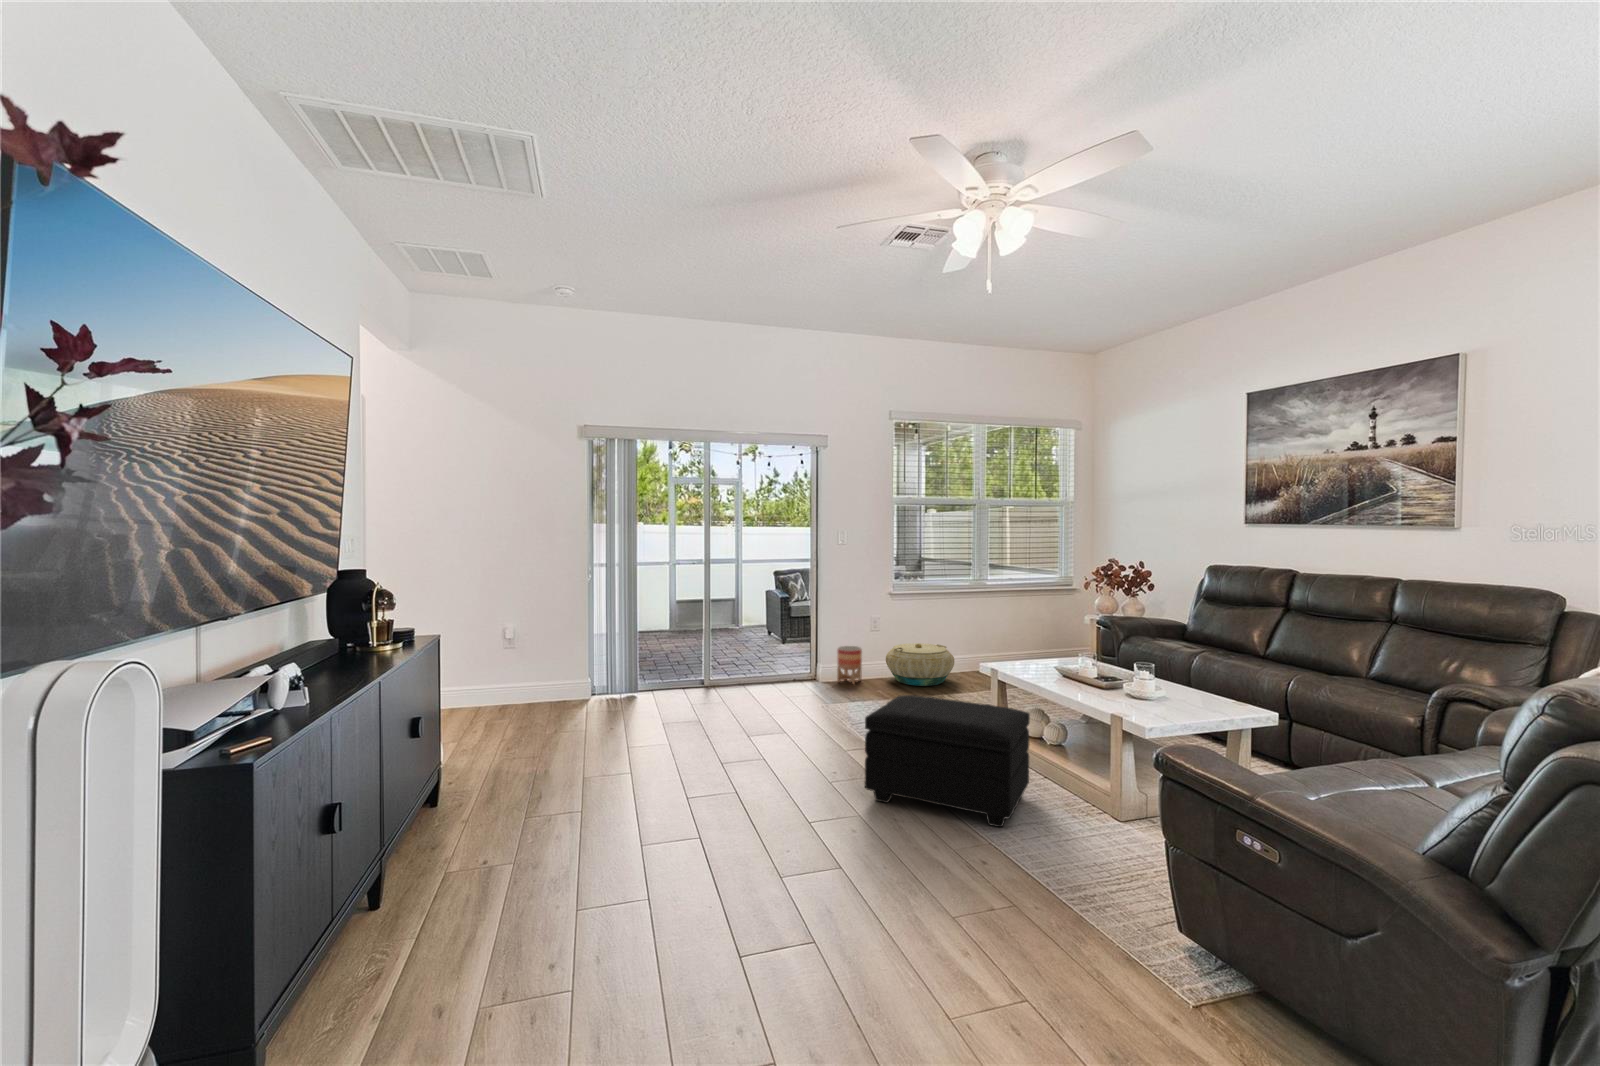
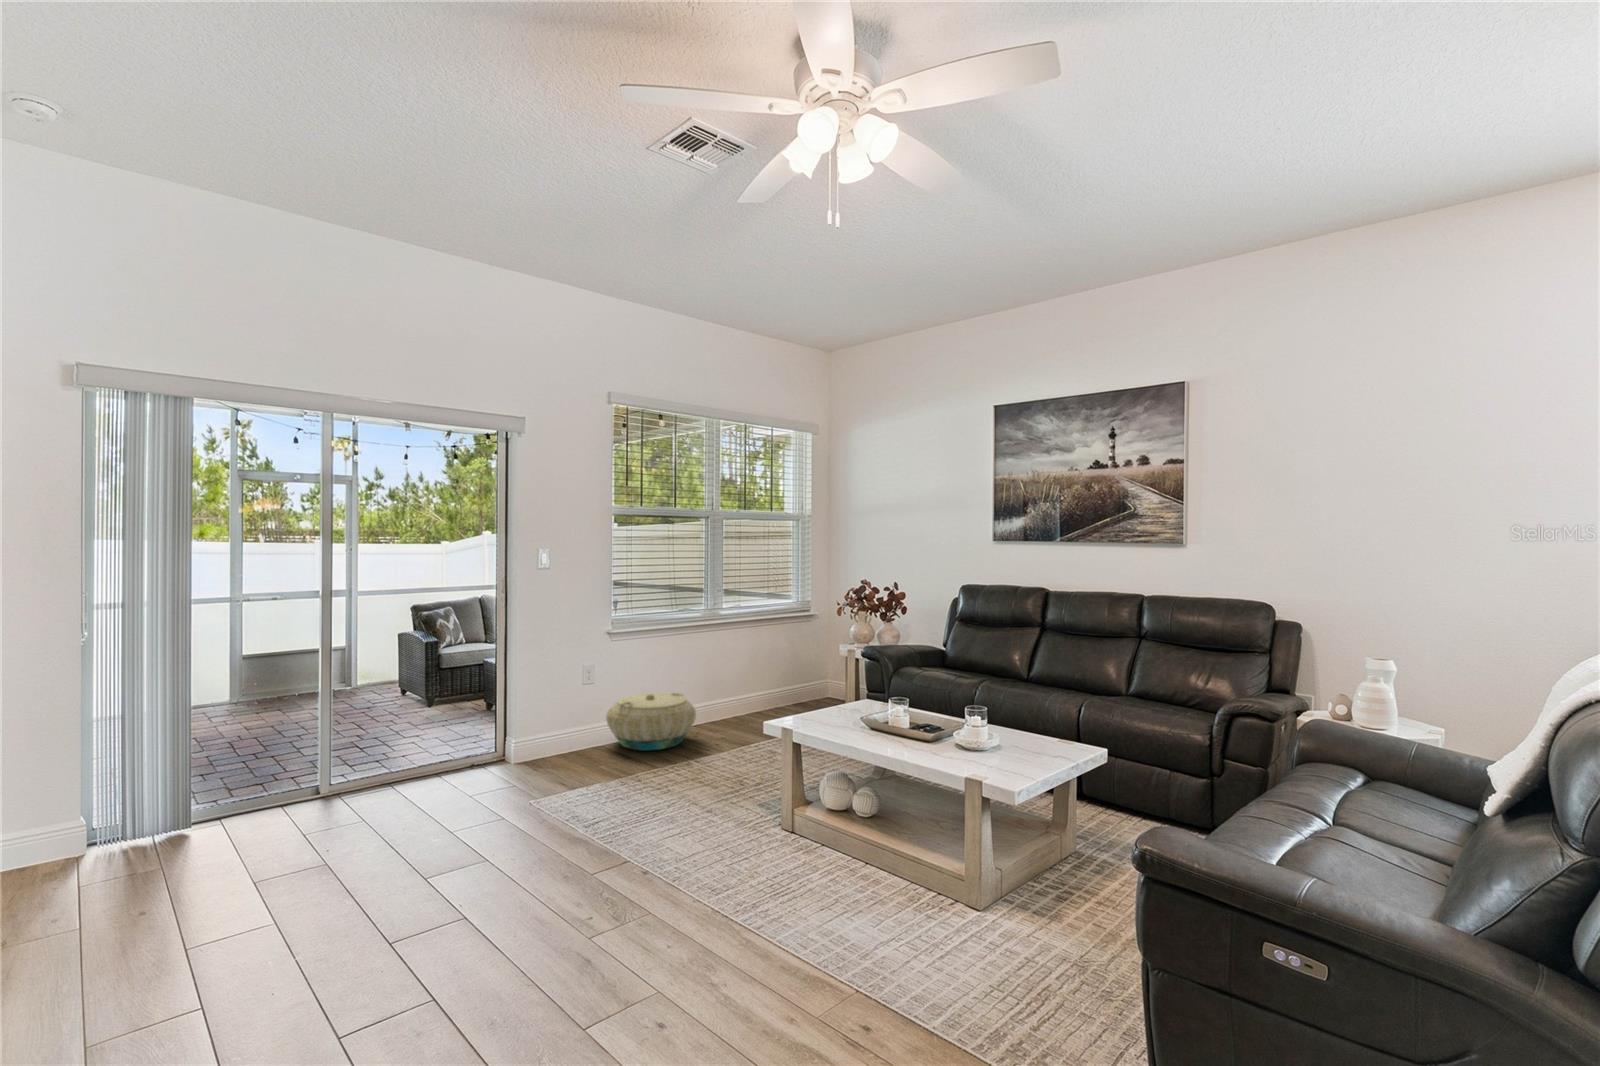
planter: present [837,646,862,684] -> none [540,706,575,760]
footstool: present [865,695,1030,827] -> none [663,782,881,960]

